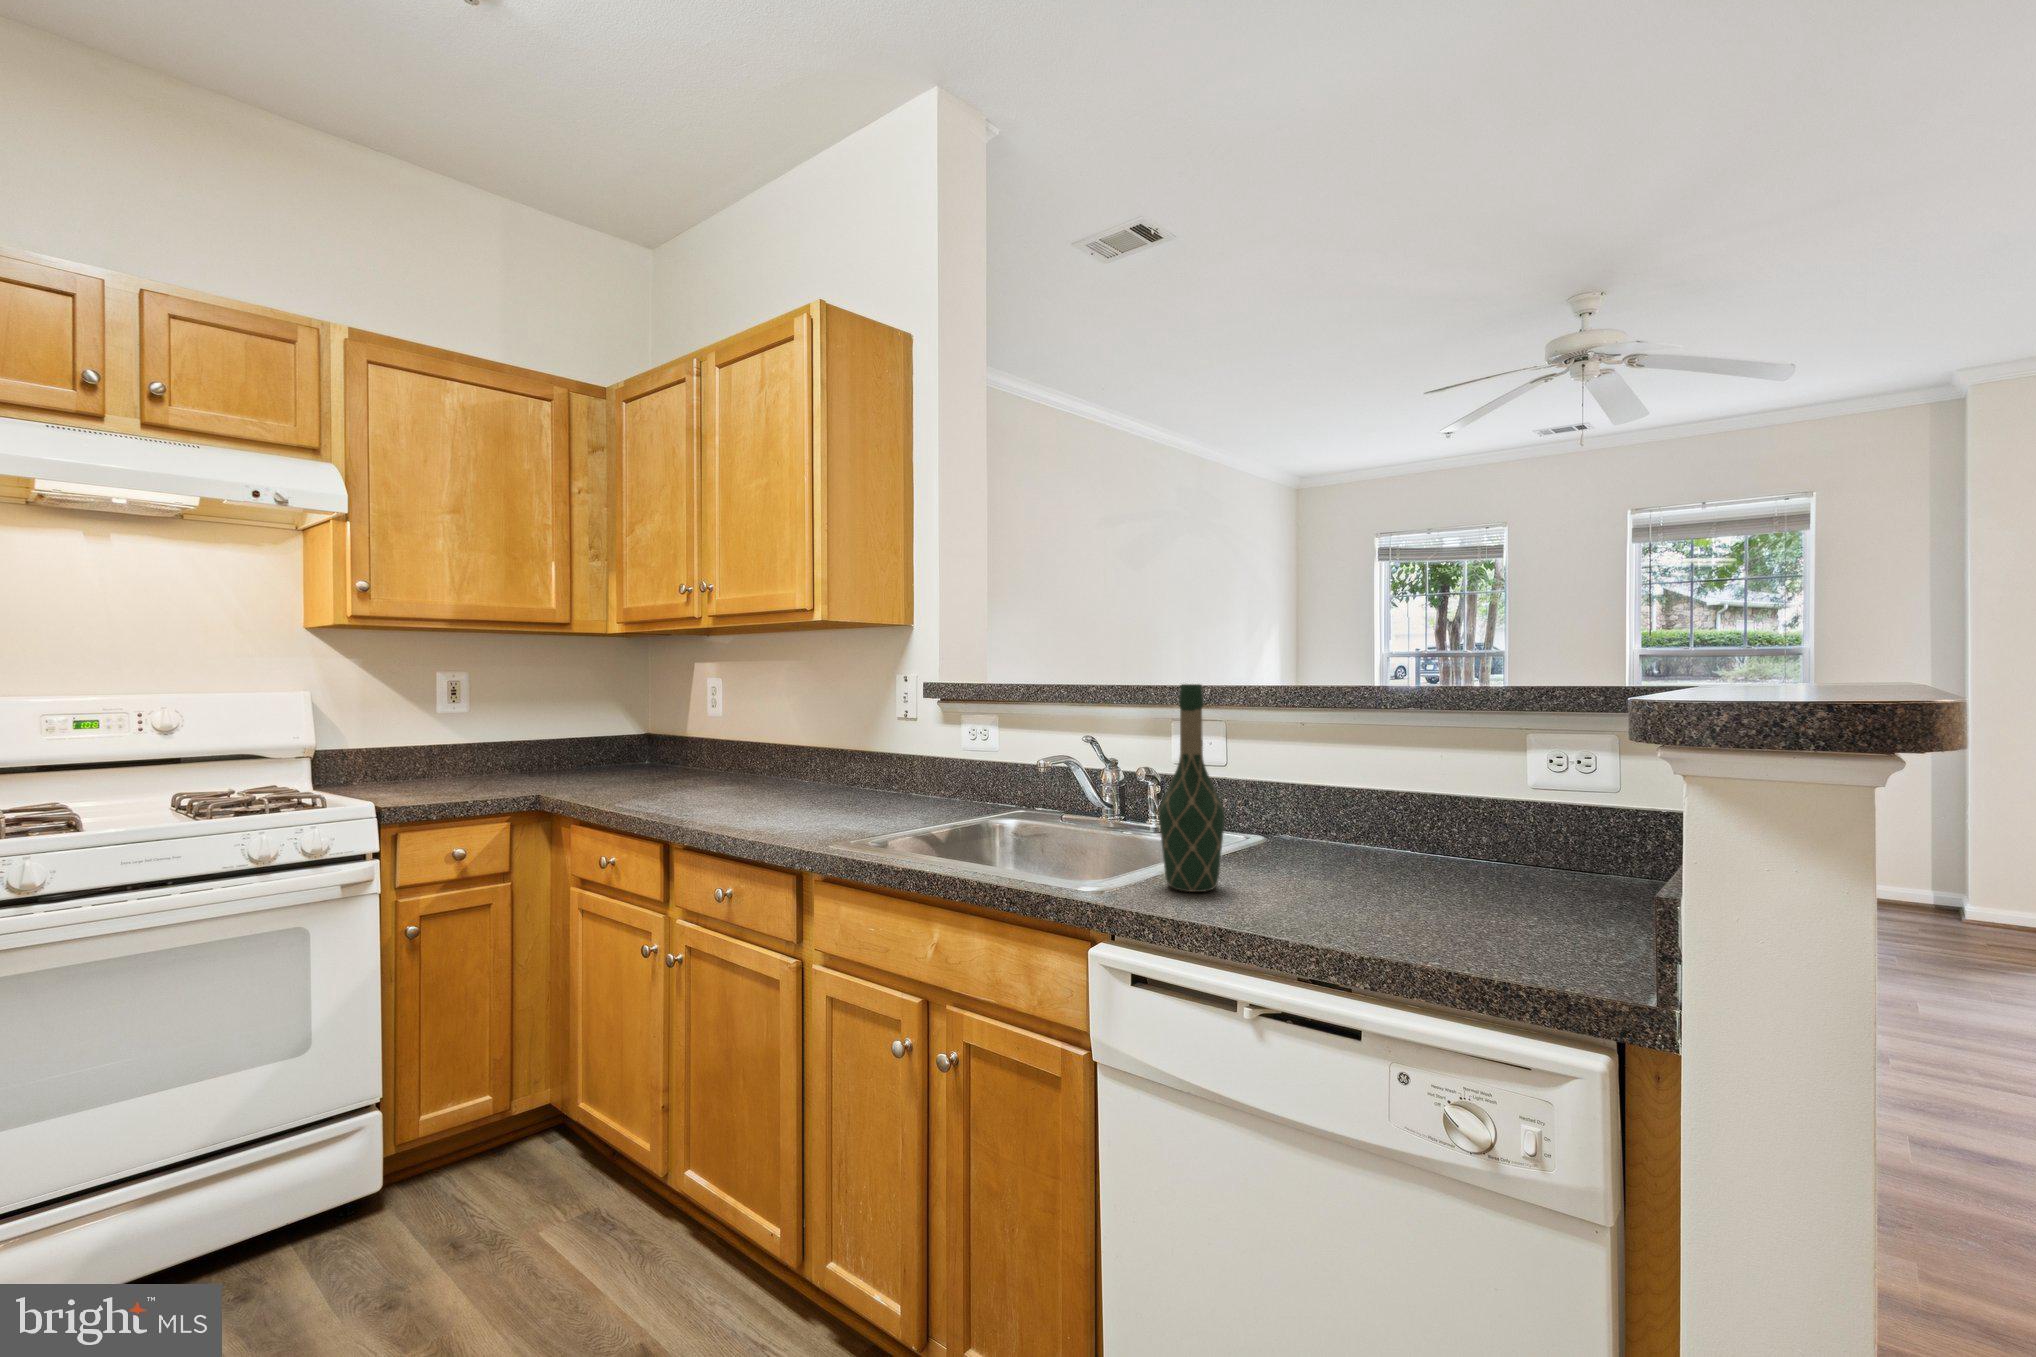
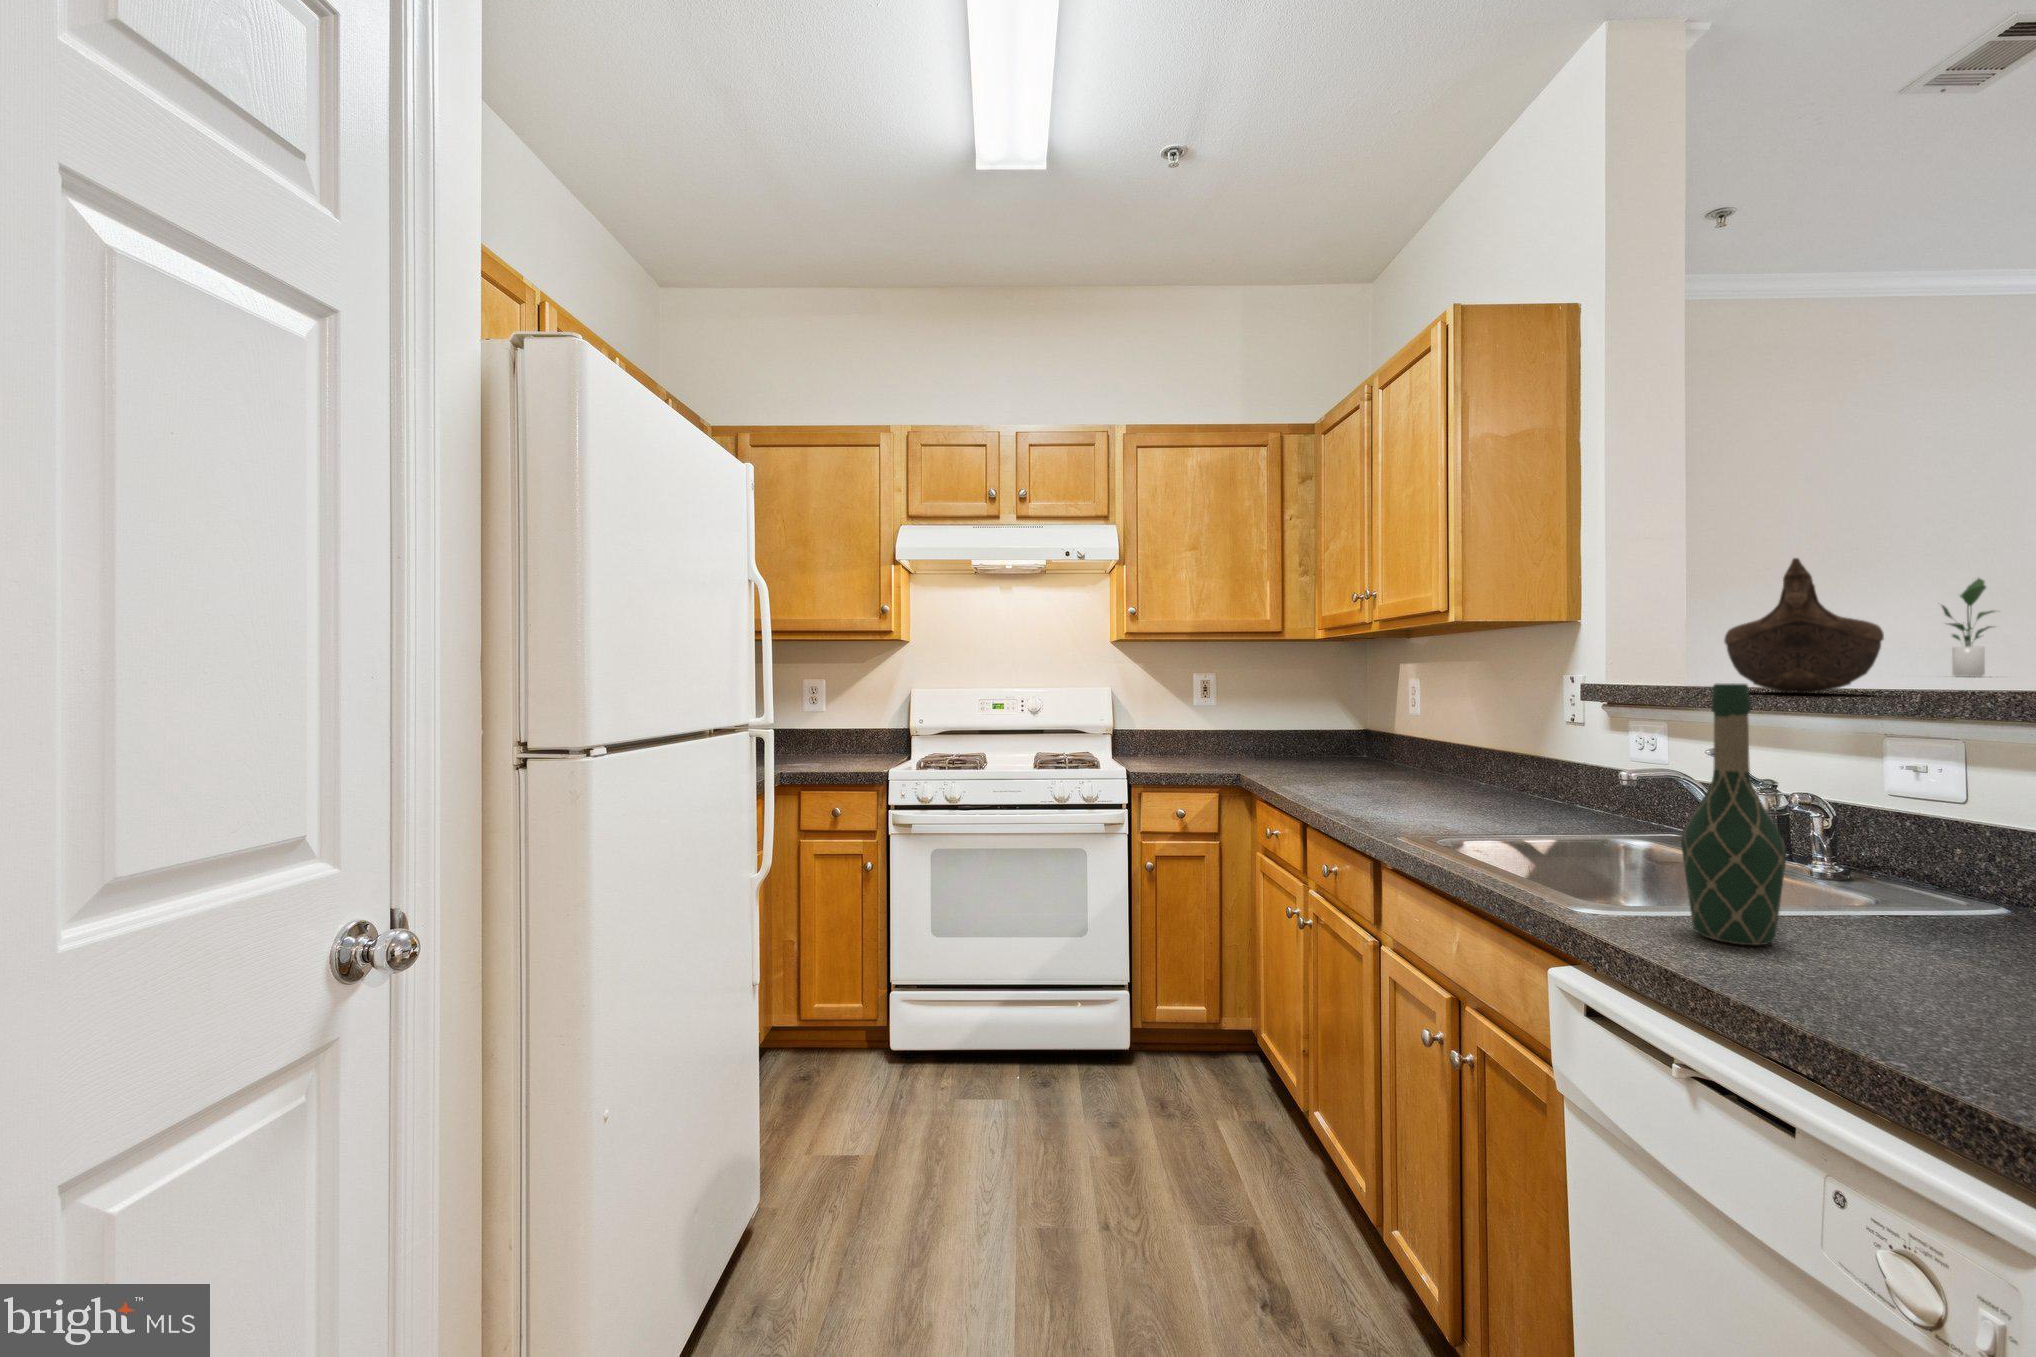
decorative bowl: none [1068,589,1155,689] -> present [1724,558,1884,693]
potted plant: none [1012,613,1043,676] -> present [1942,578,1994,676]

